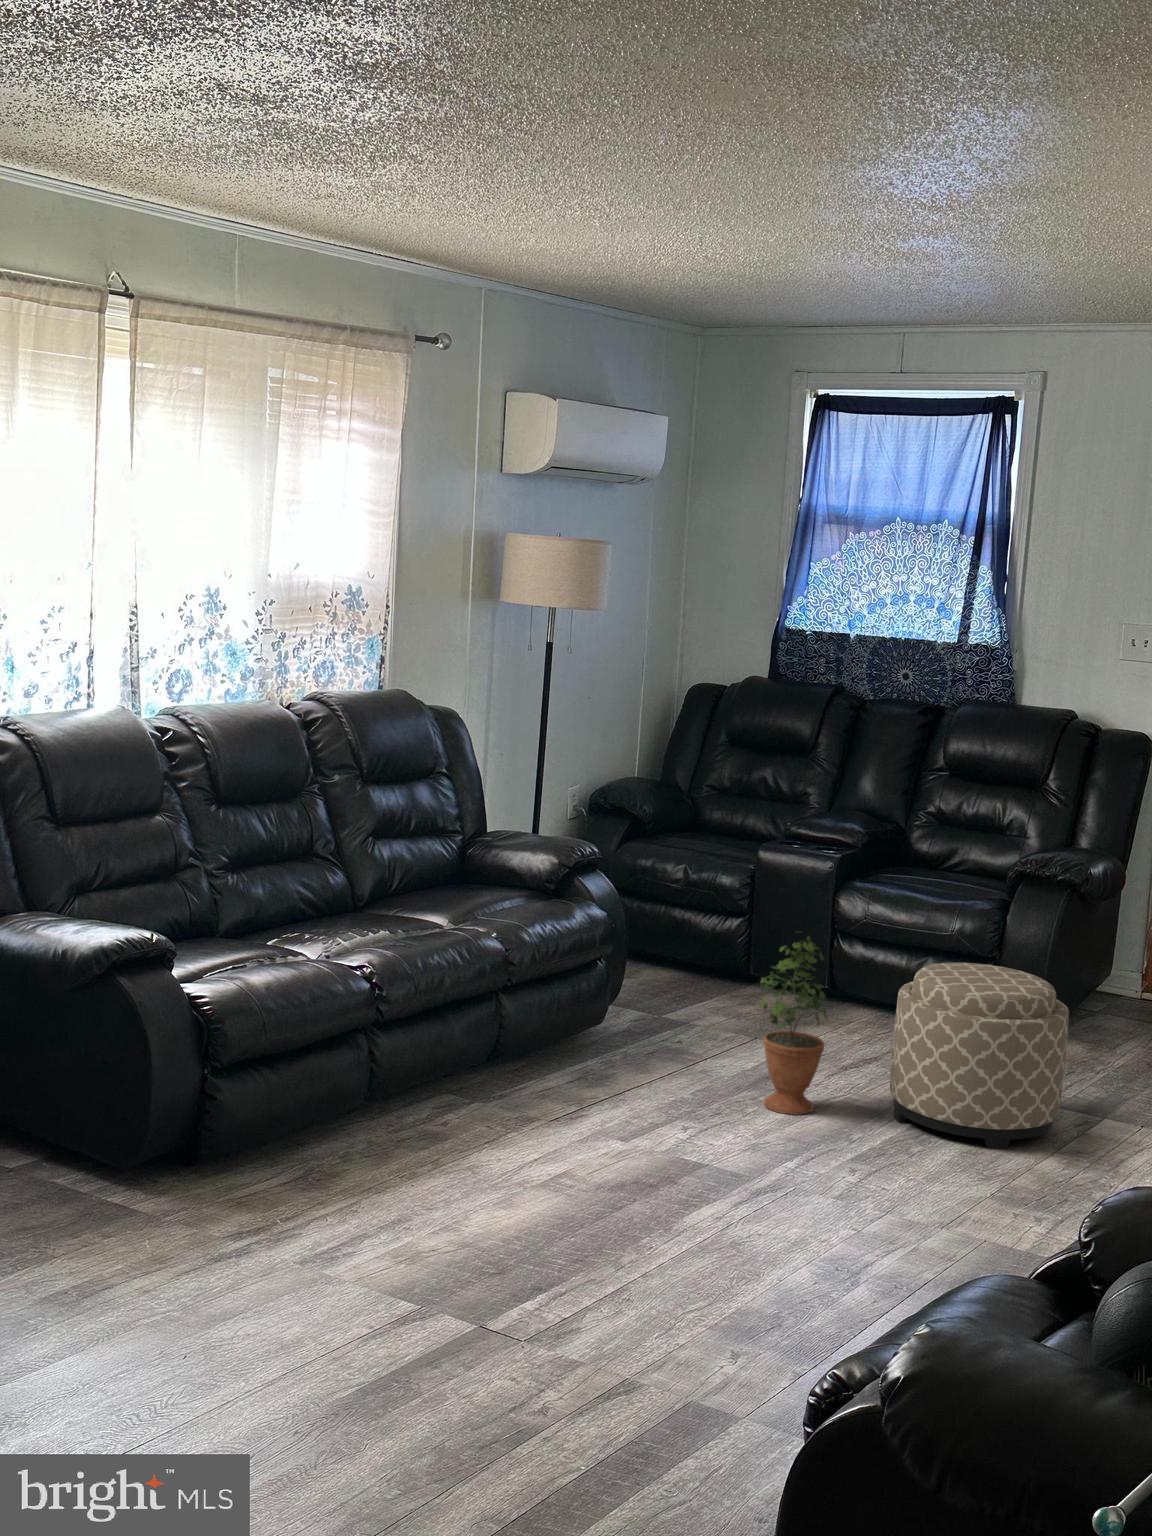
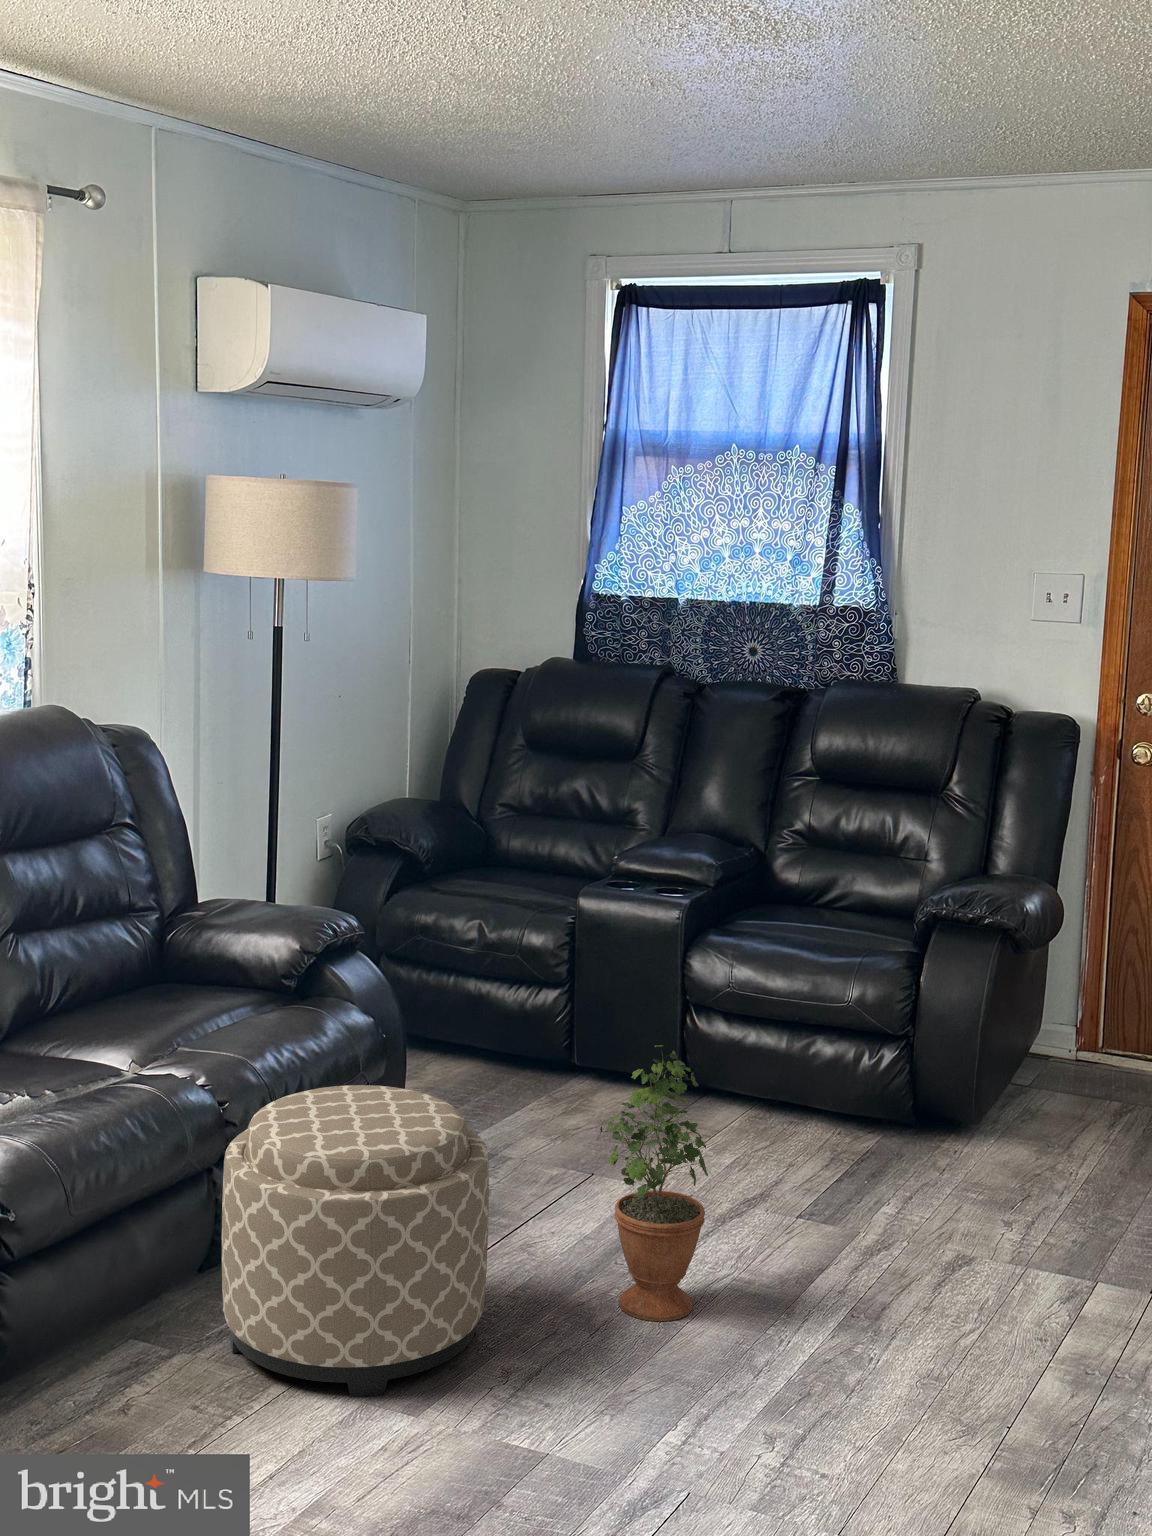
ottoman: present [890,963,1069,1149] -> present [222,1085,489,1398]

